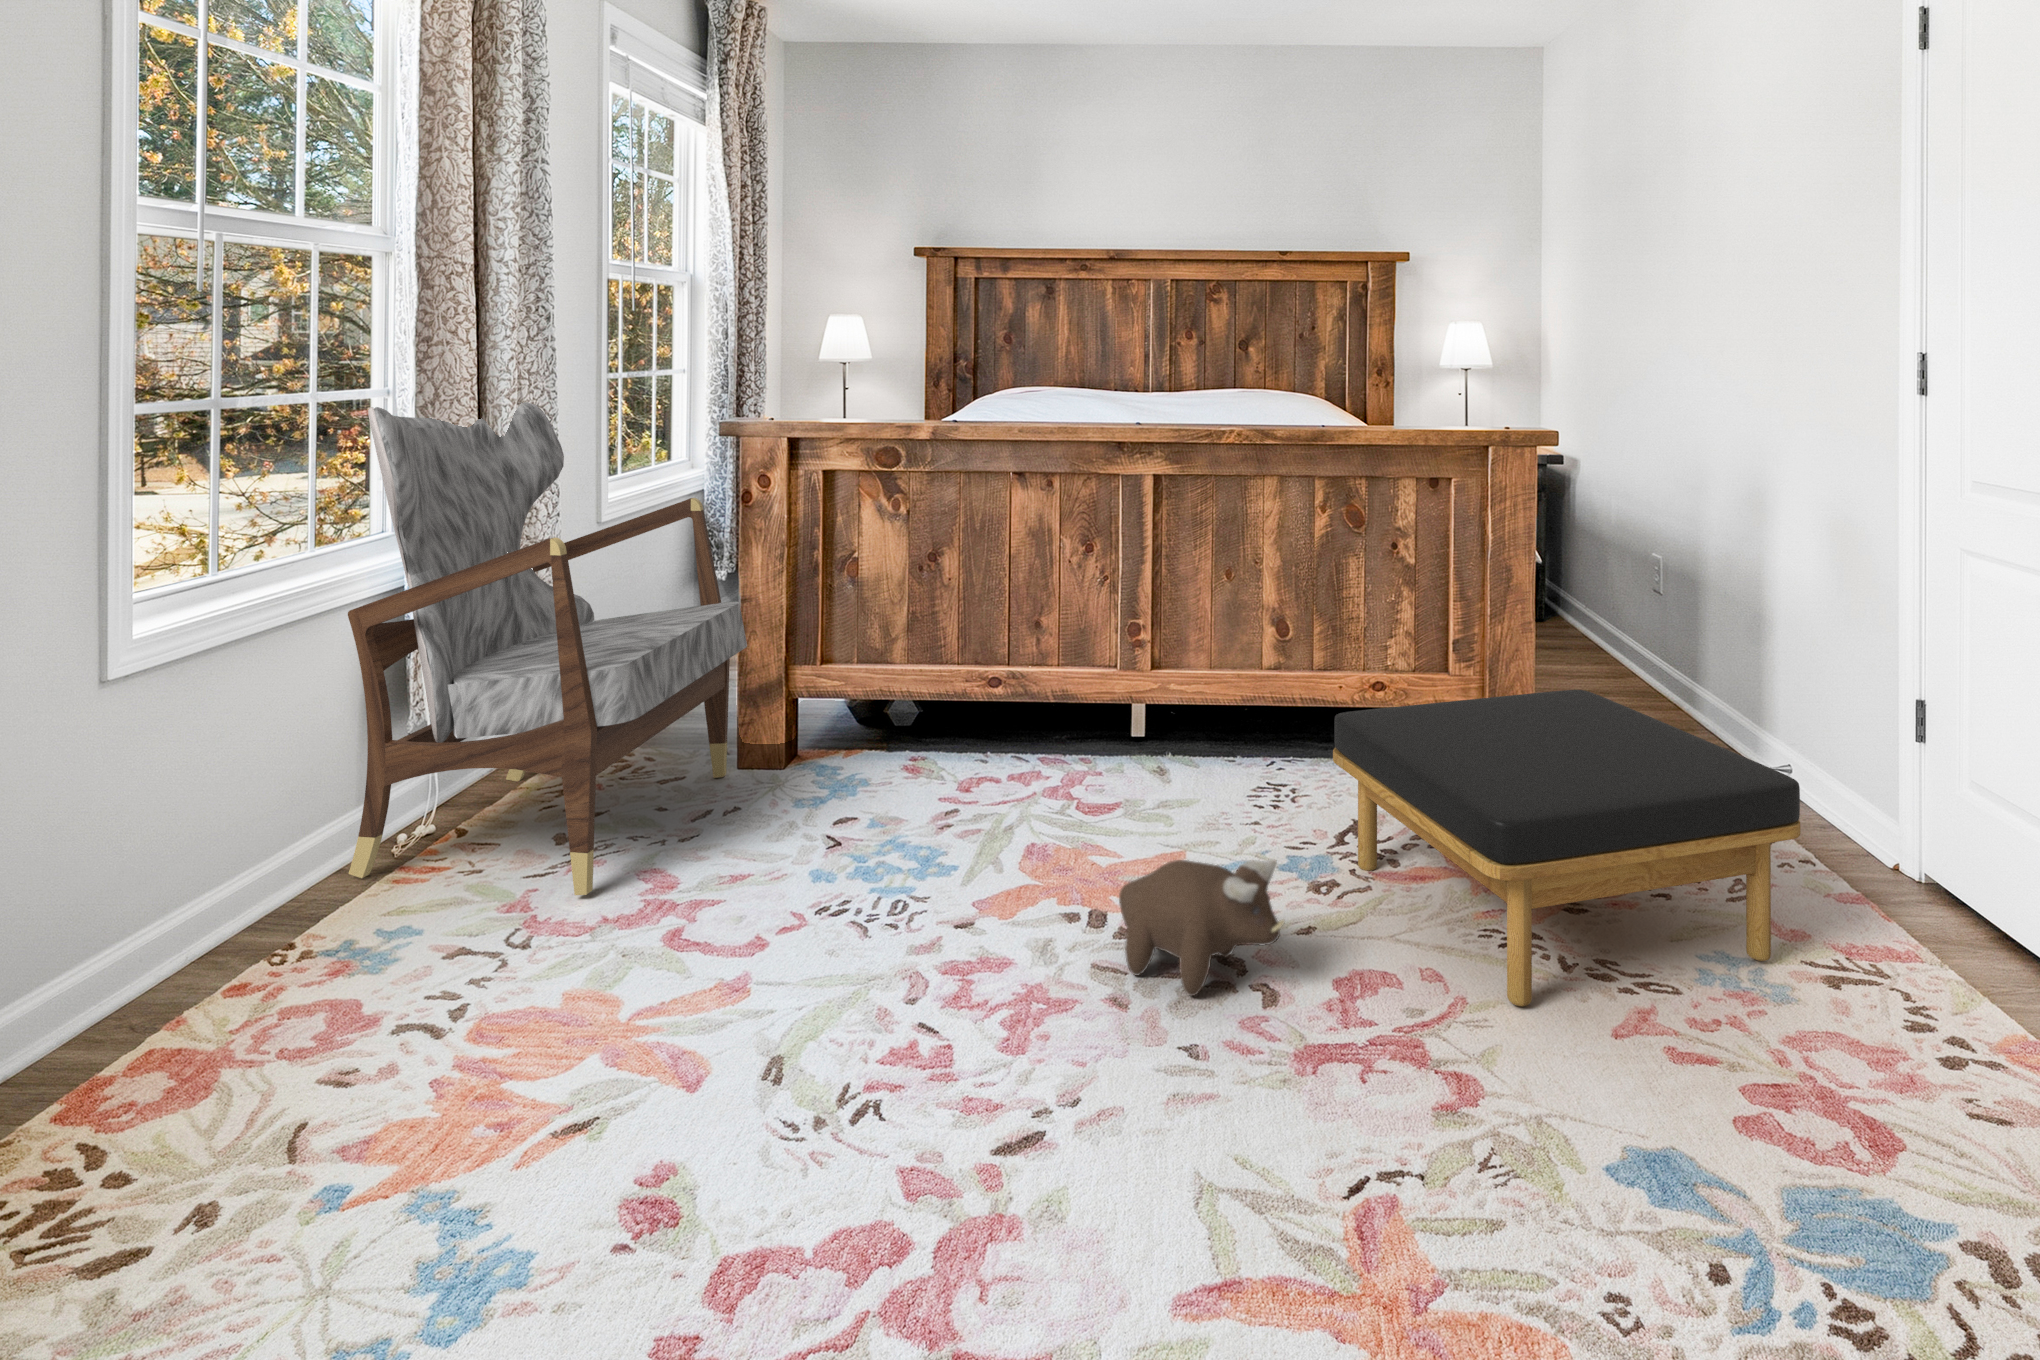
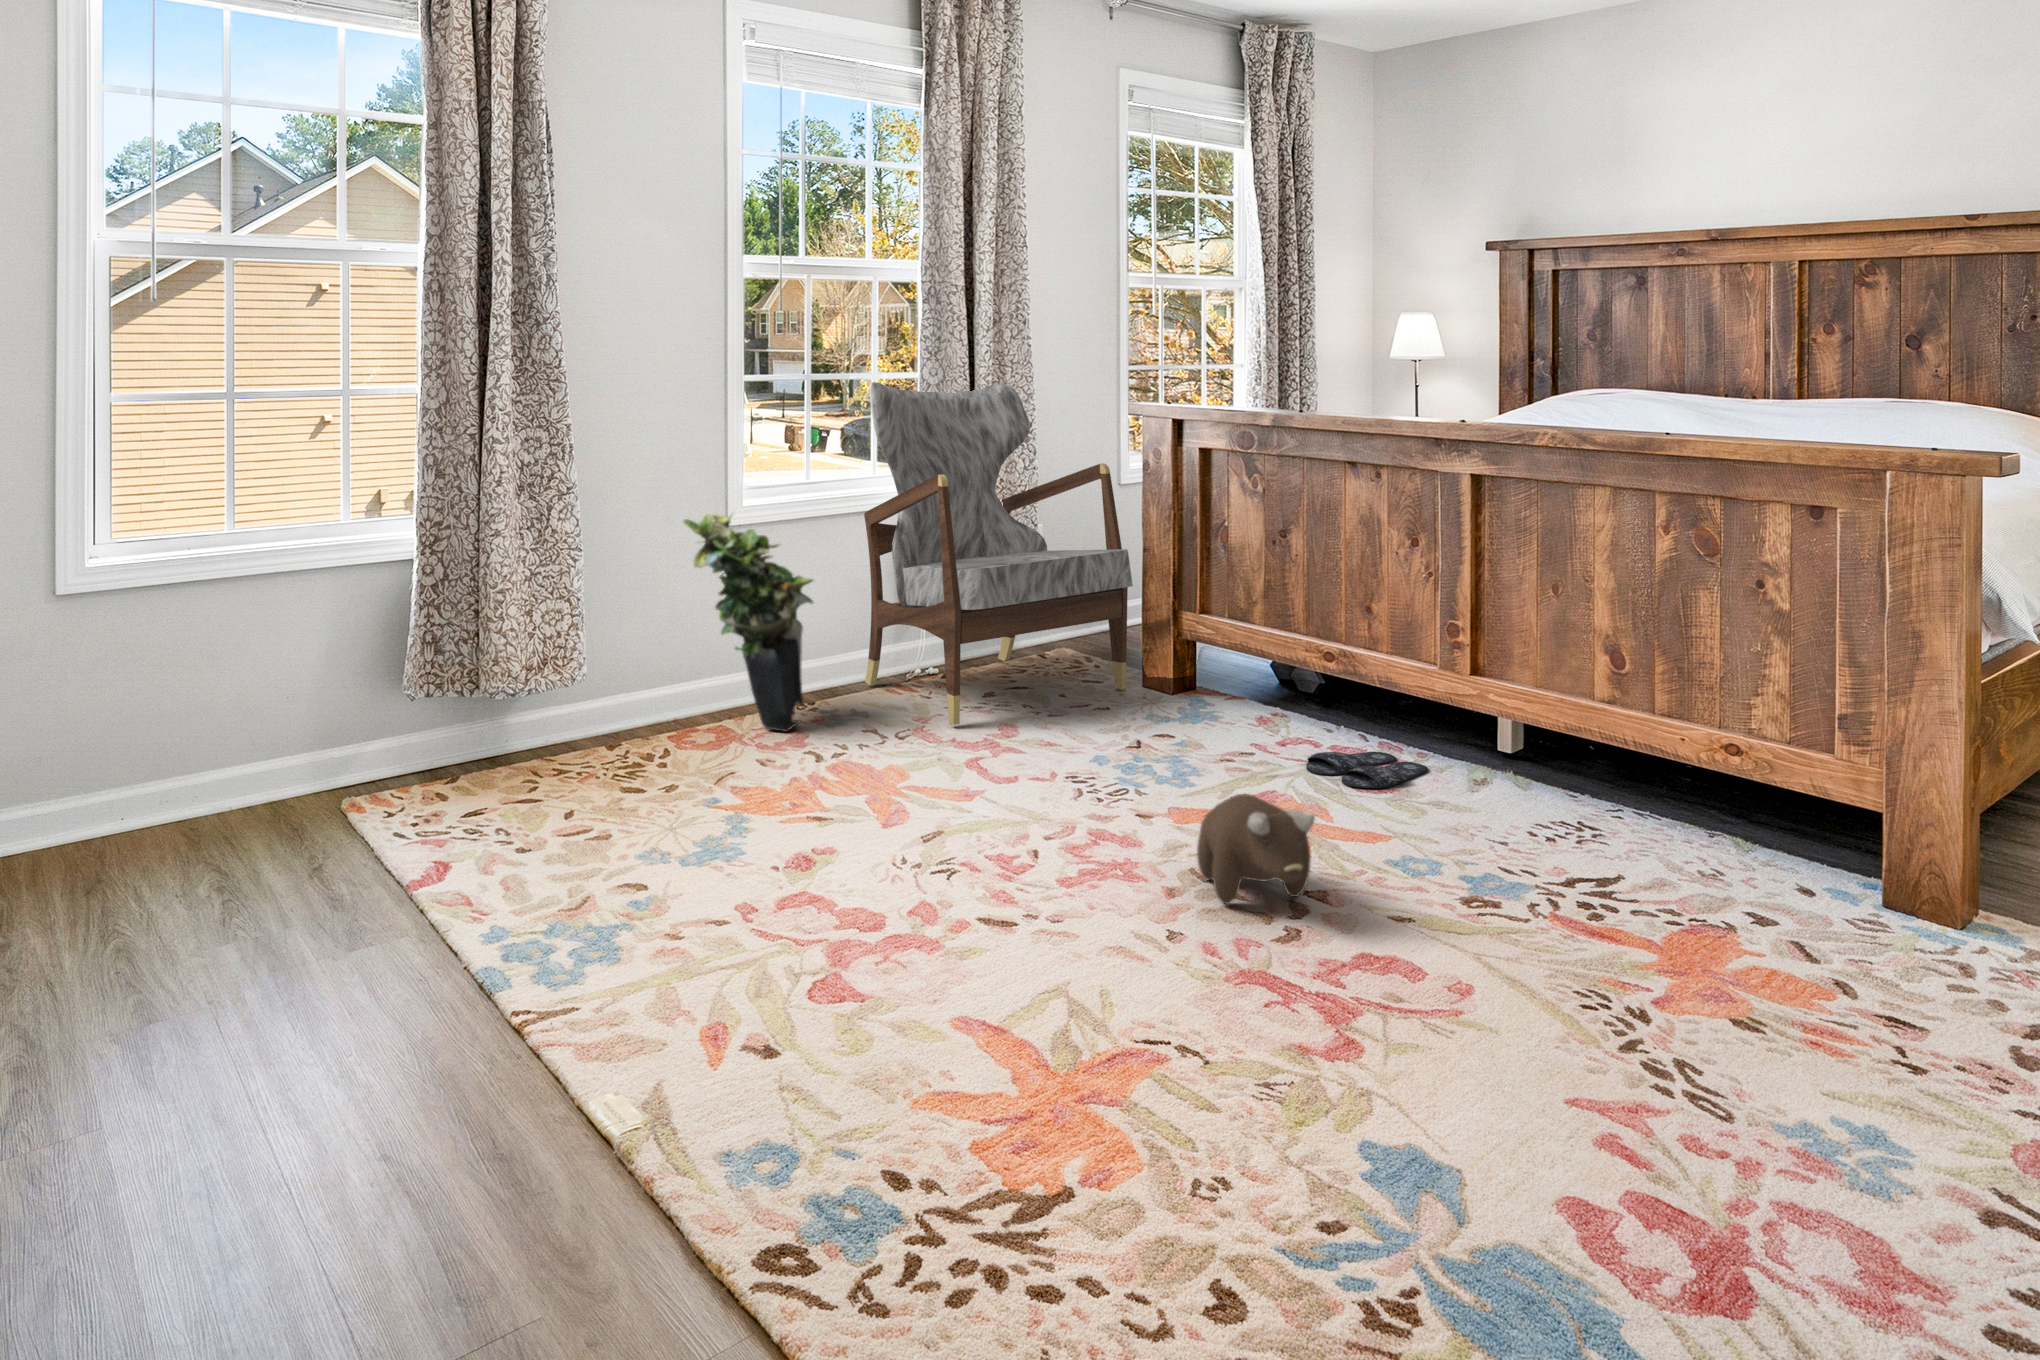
potted plant: none [64,643,363,1015] -> present [683,513,813,732]
ottoman: present [1333,690,1800,1006] -> none [1452,729,1962,1133]
slippers: none [1021,768,1125,814] -> present [1306,752,1428,788]

